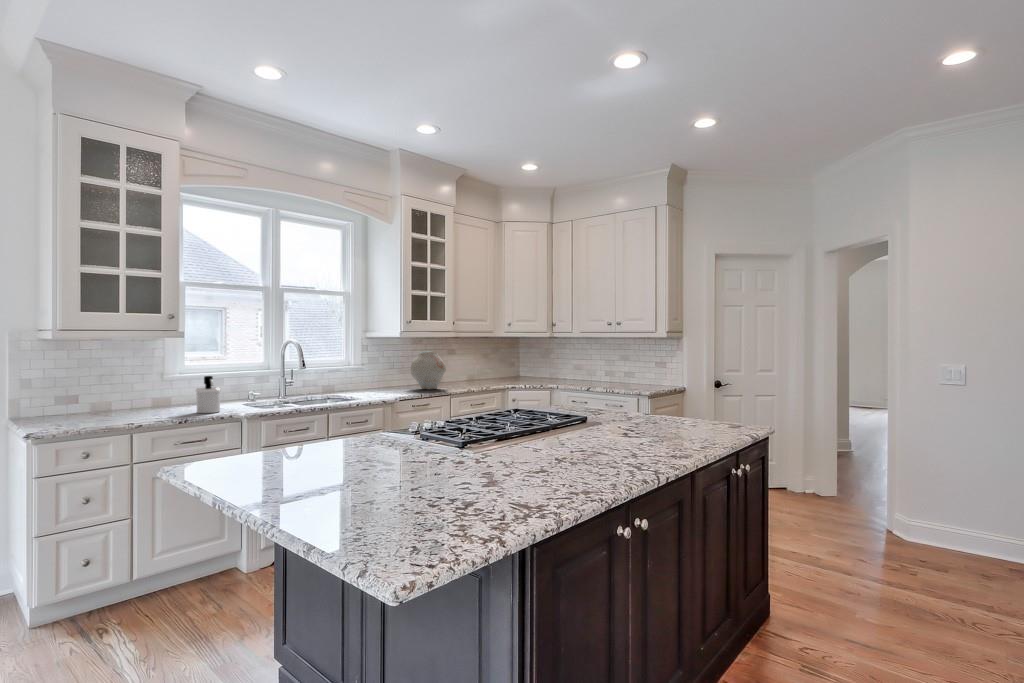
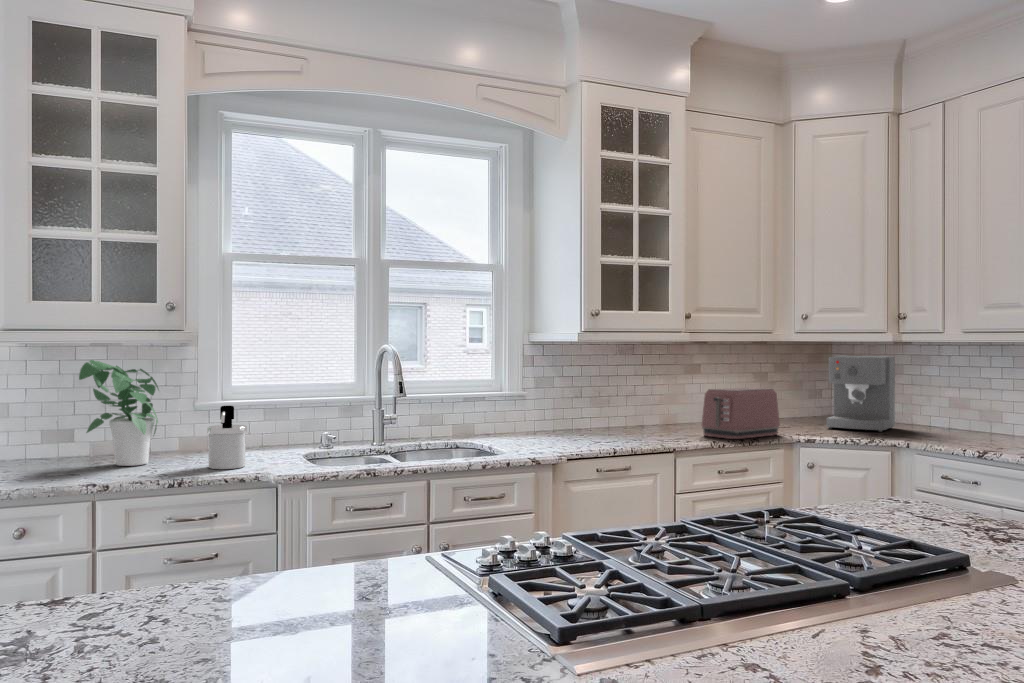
coffee maker: none [519,344,550,382] -> present [826,356,895,432]
potted plant: none [107,350,159,415] -> present [79,360,158,466]
vase: present [411,352,446,390] -> none [605,368,669,439]
toaster: none [461,361,499,388] -> present [702,387,780,439]

